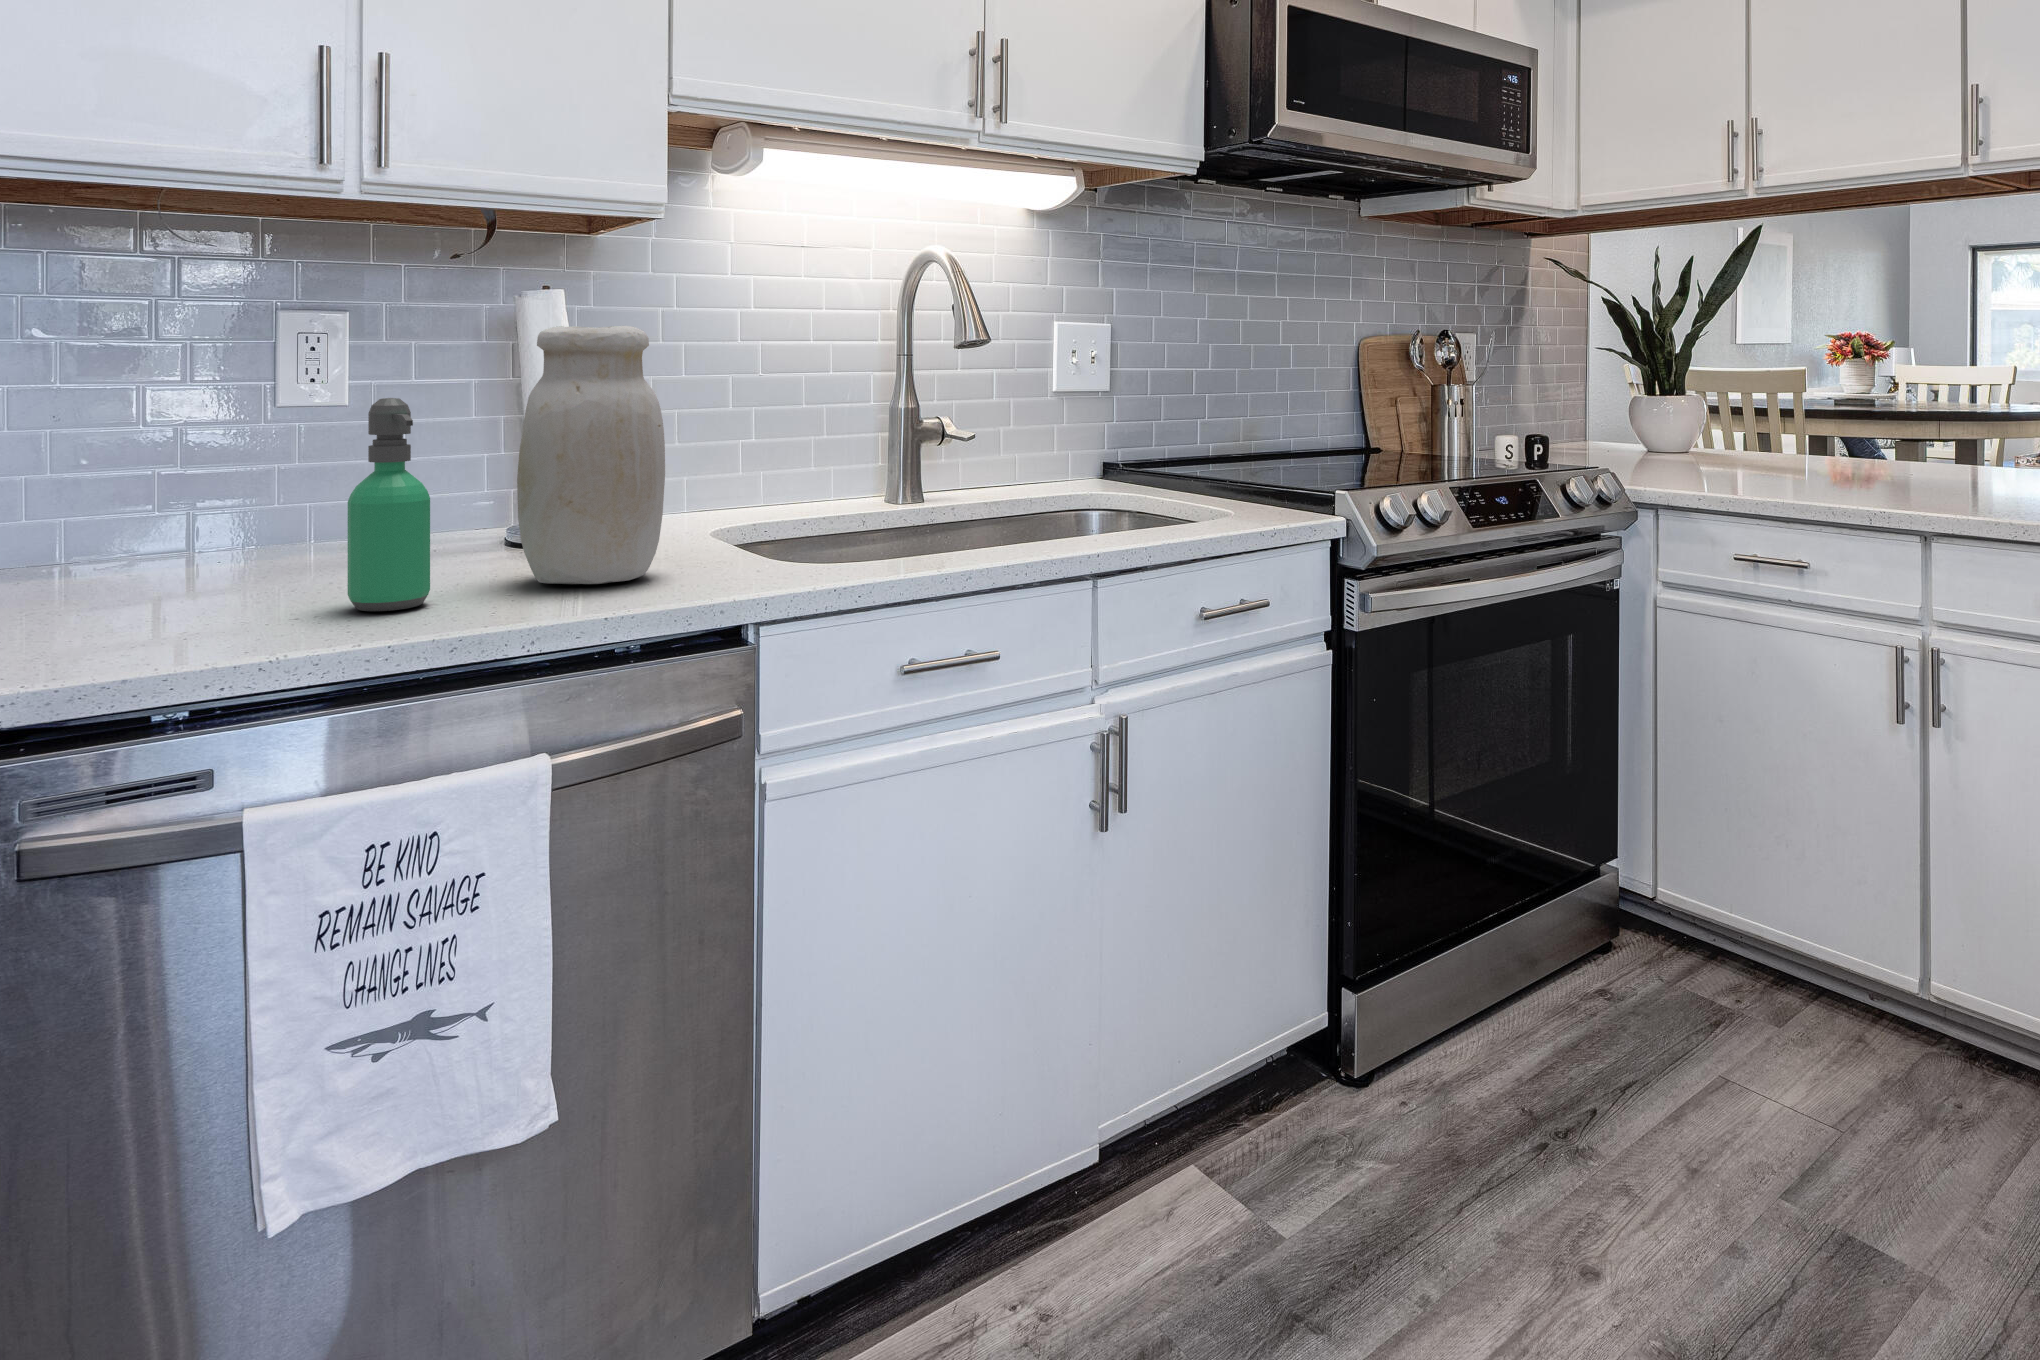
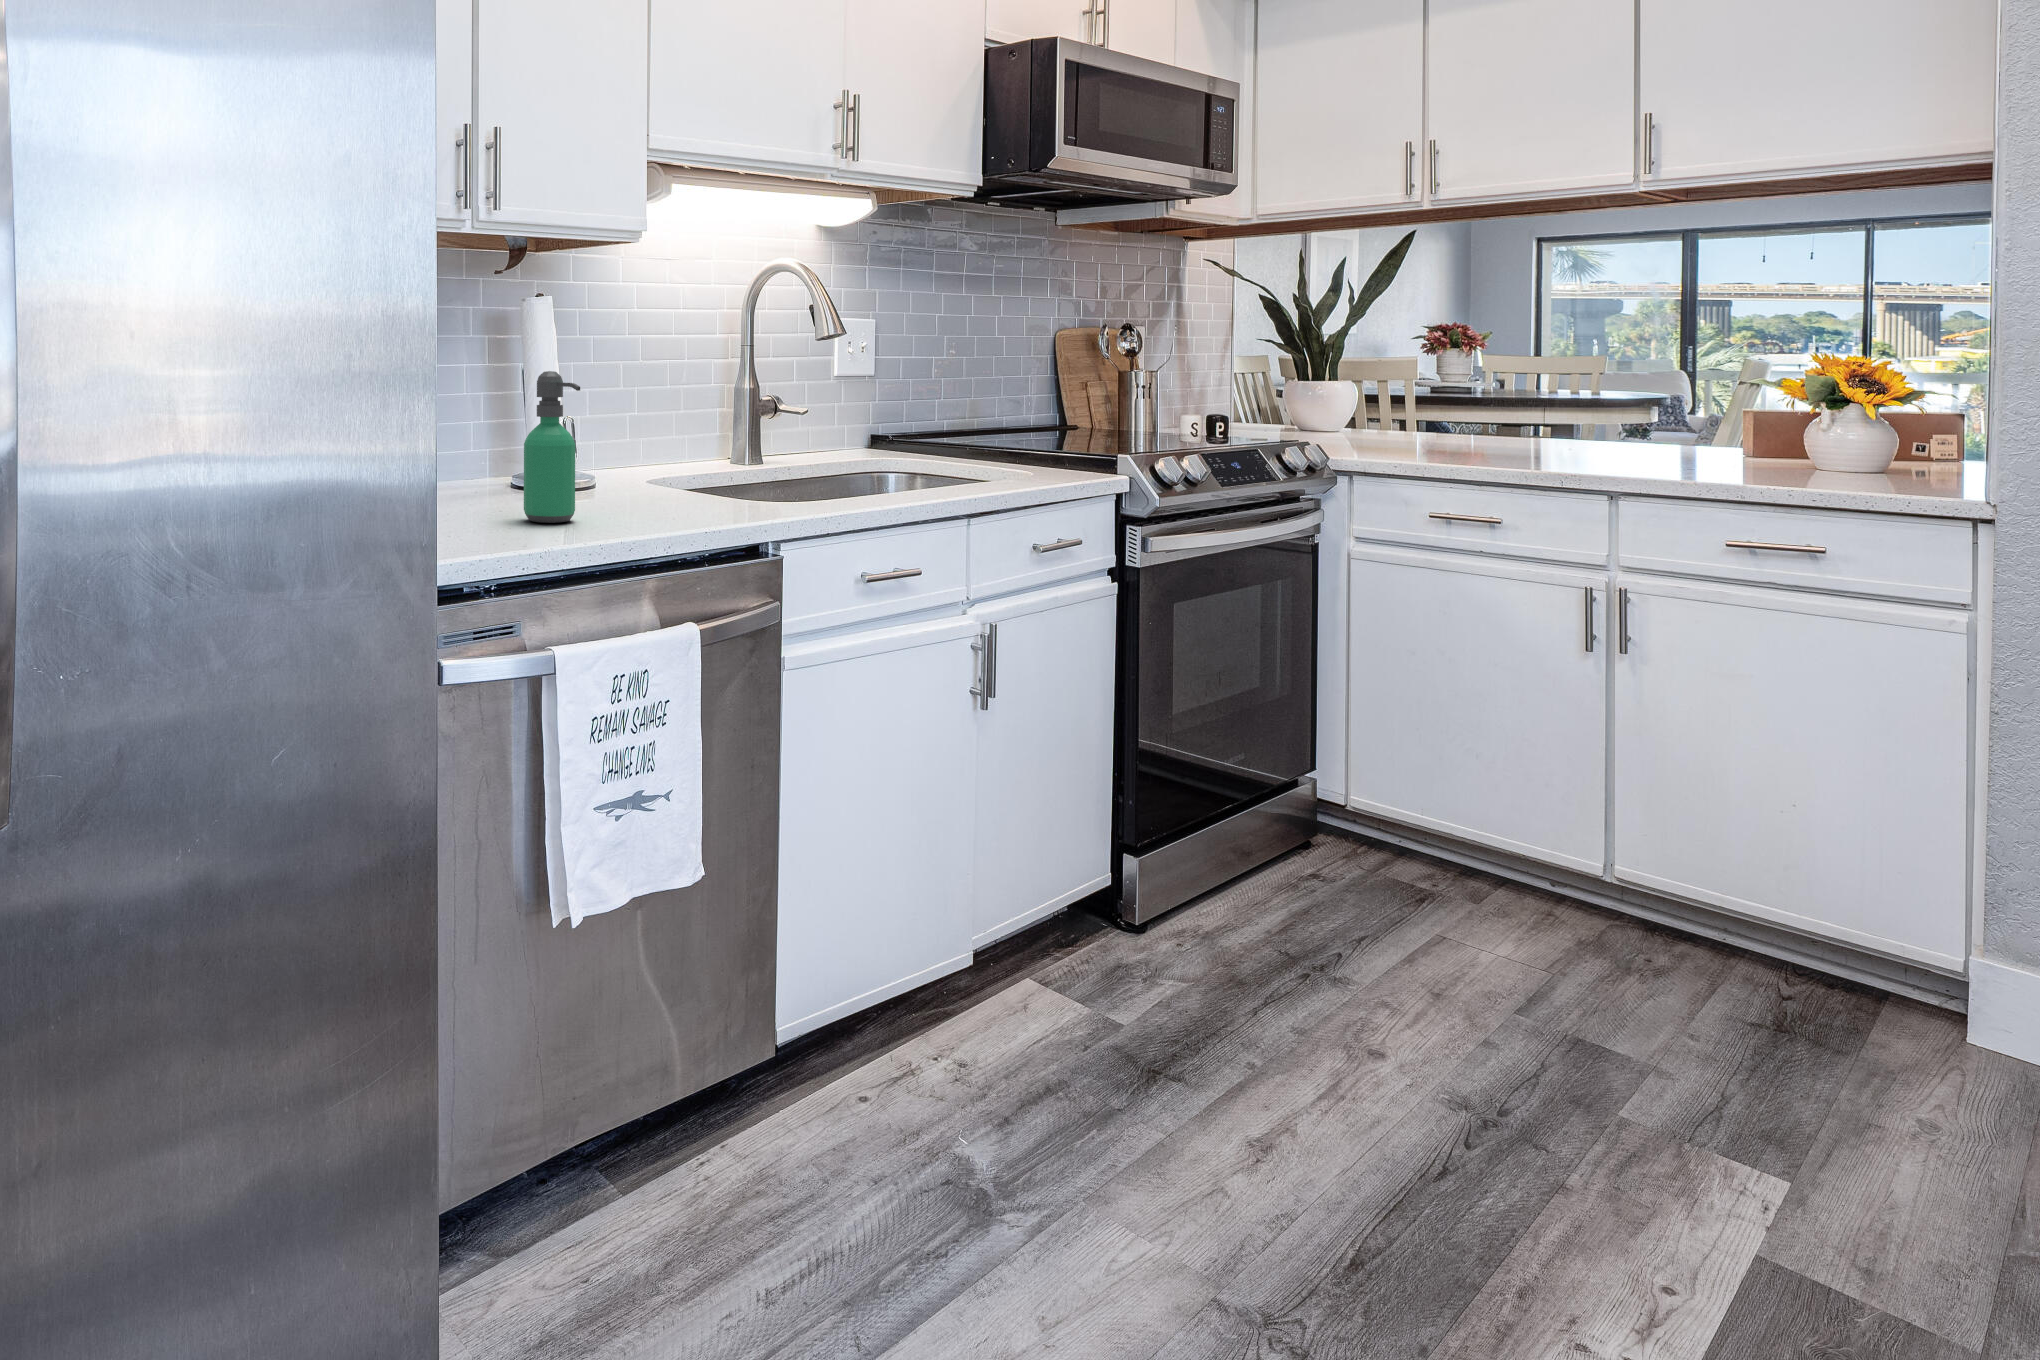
jar: present [517,326,665,584] -> none [597,320,699,509]

